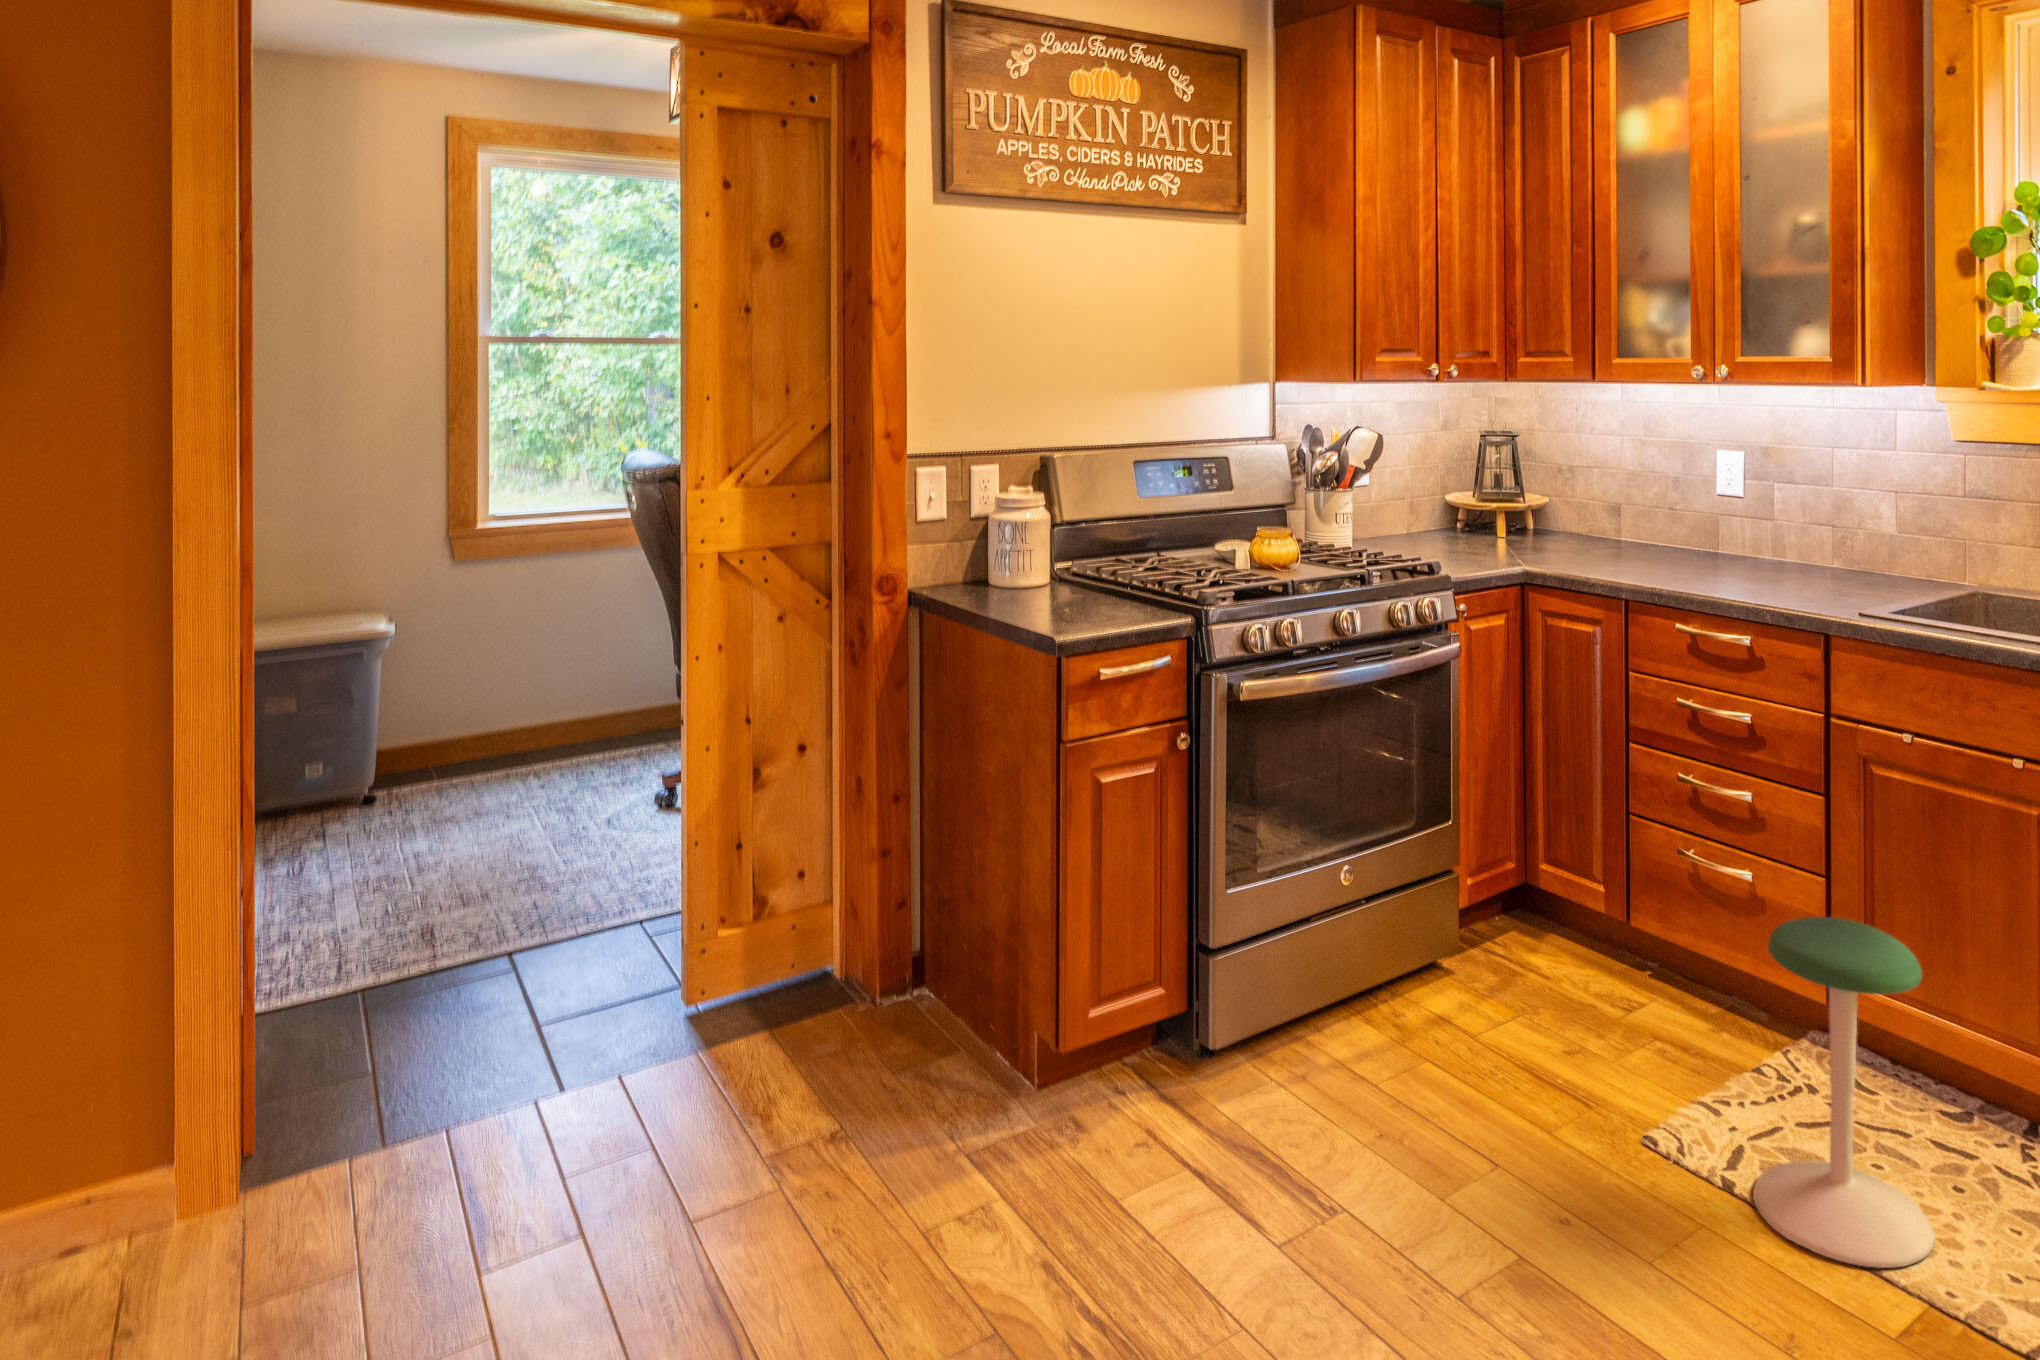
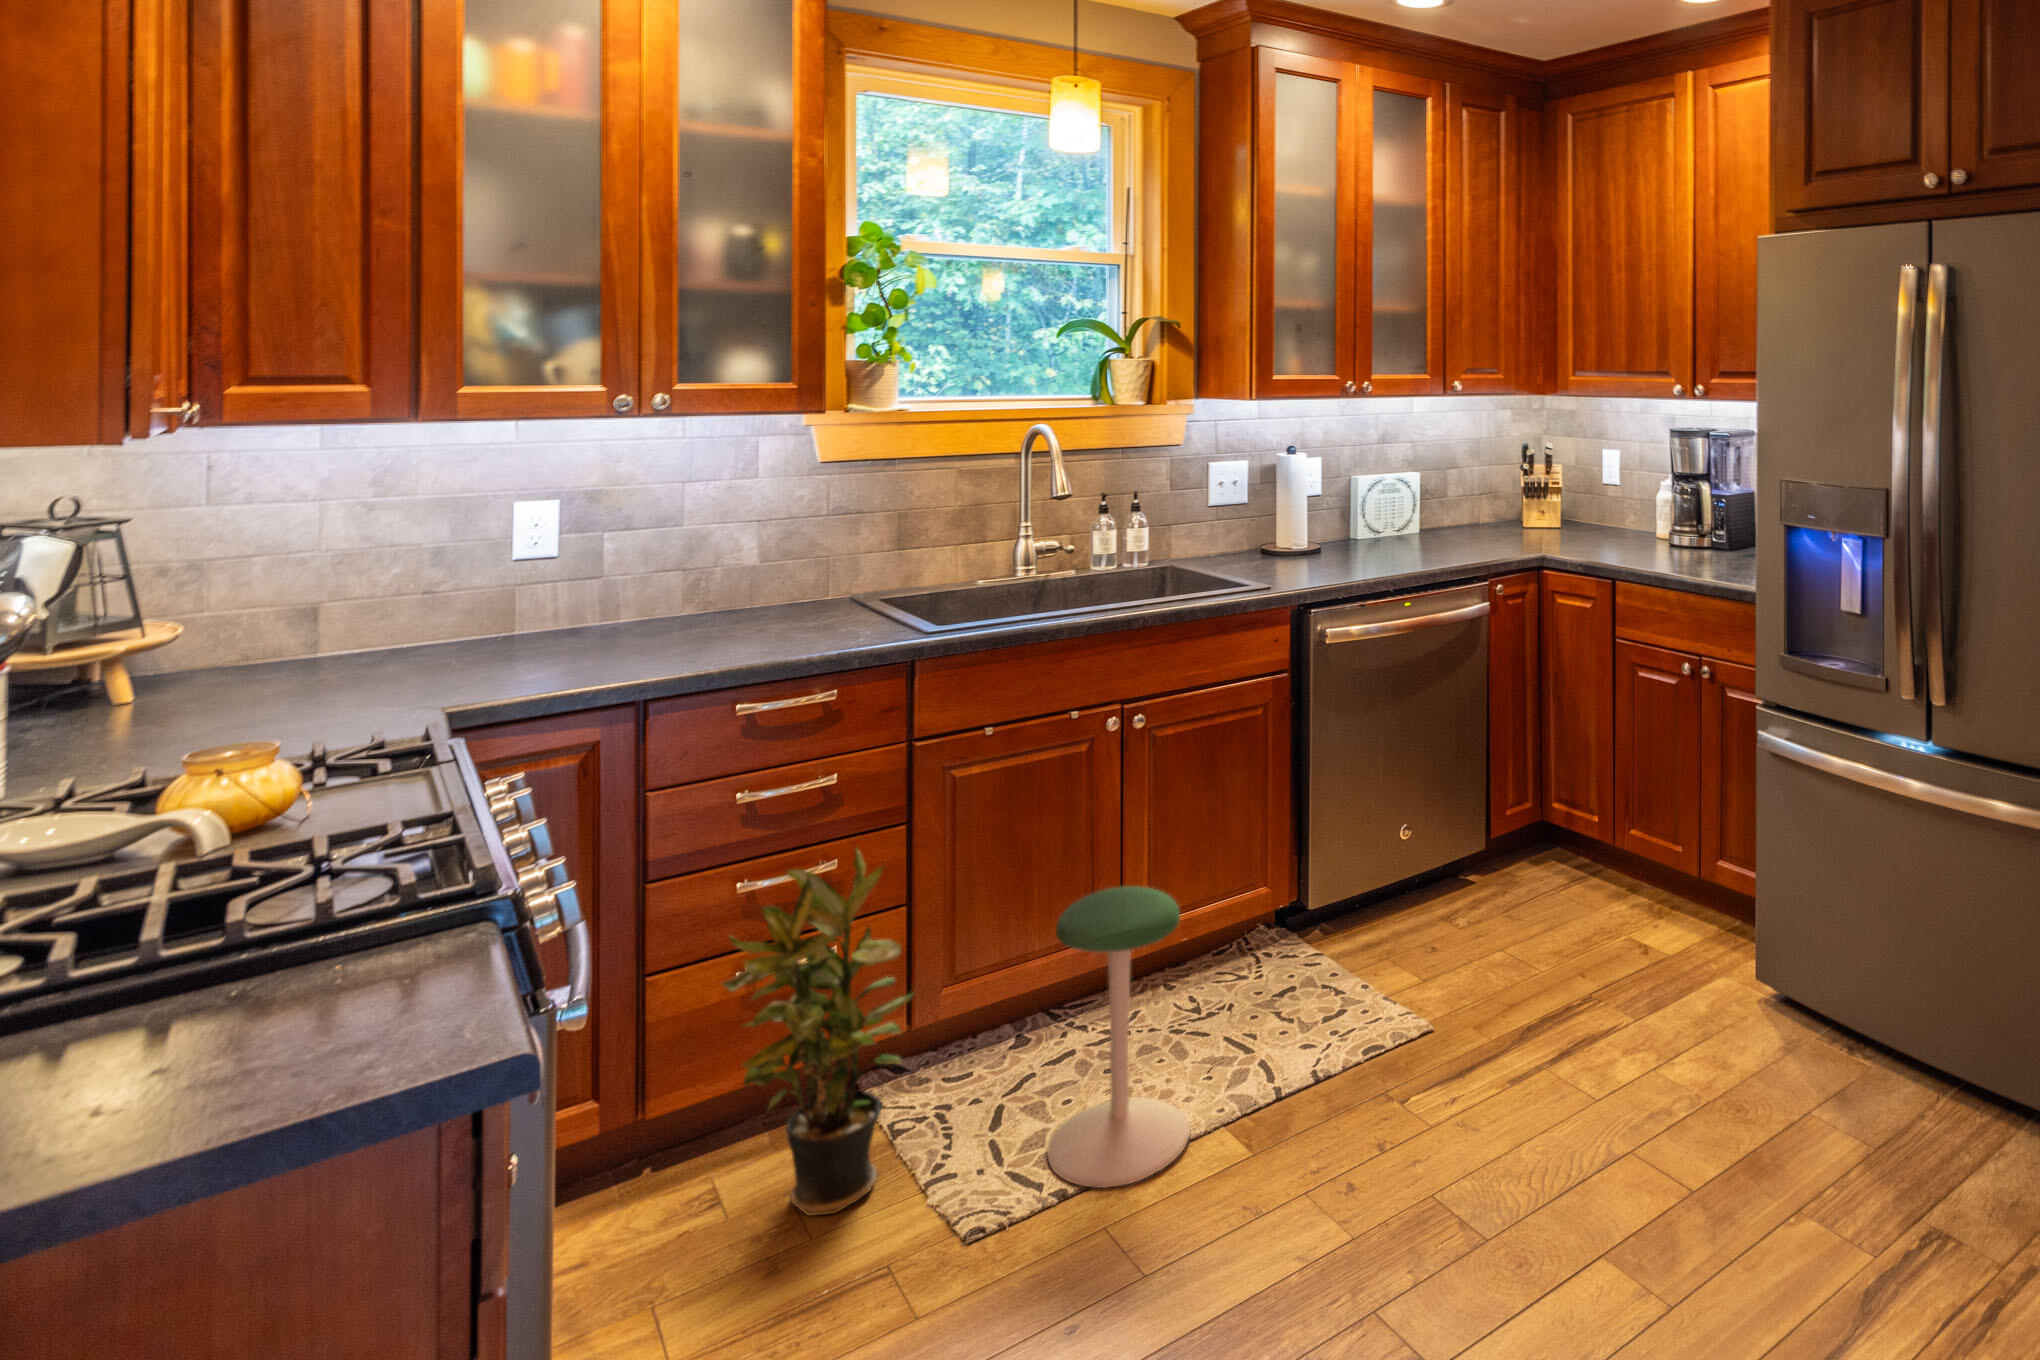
potted plant: none [1569,756,1734,1074] -> present [722,848,914,1216]

